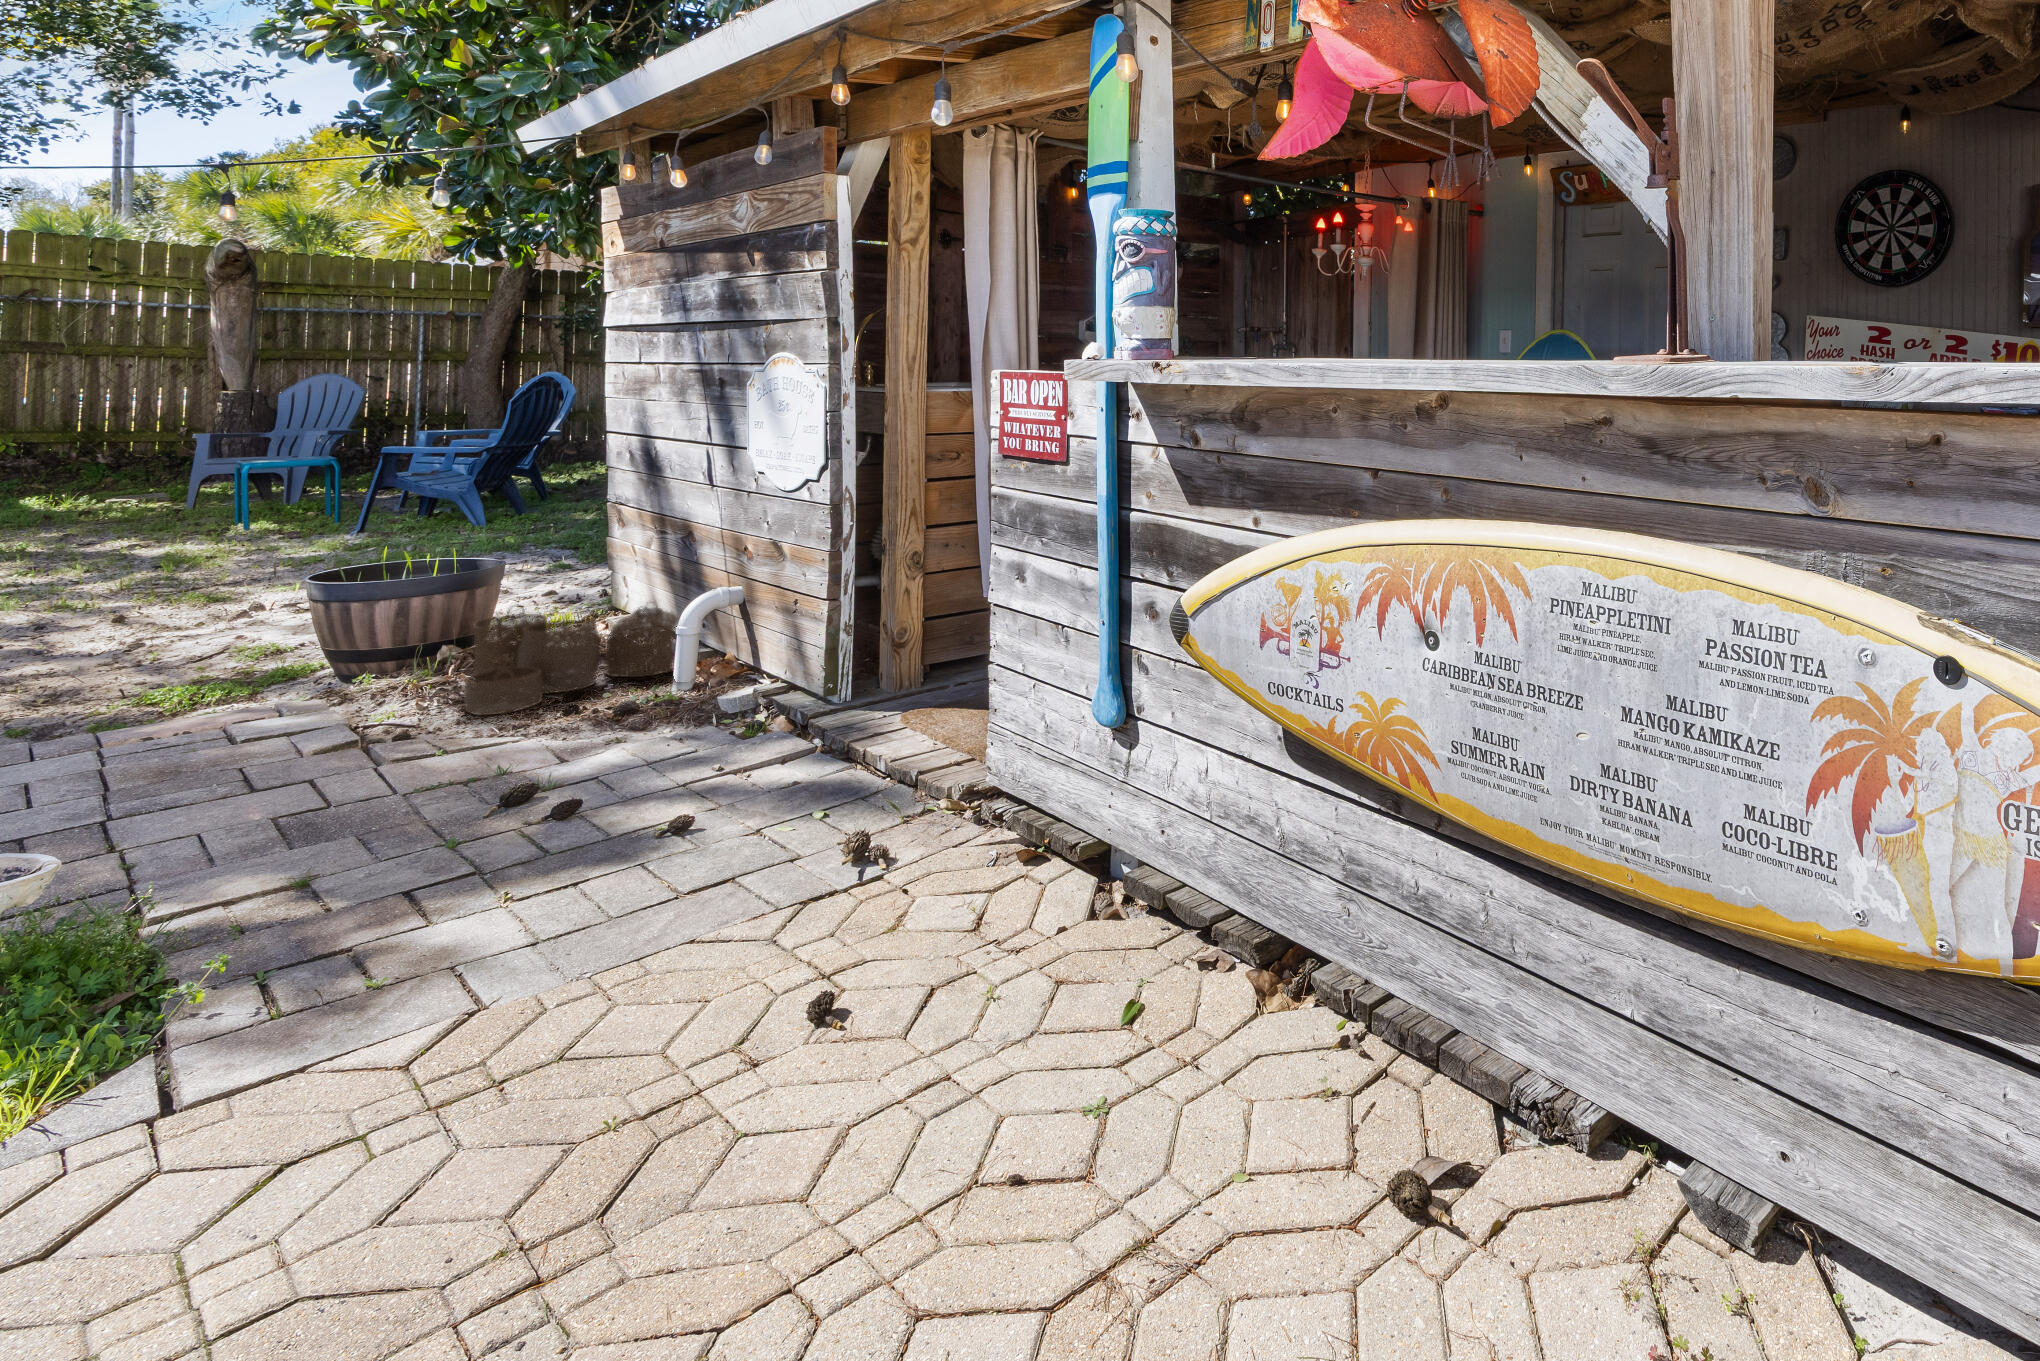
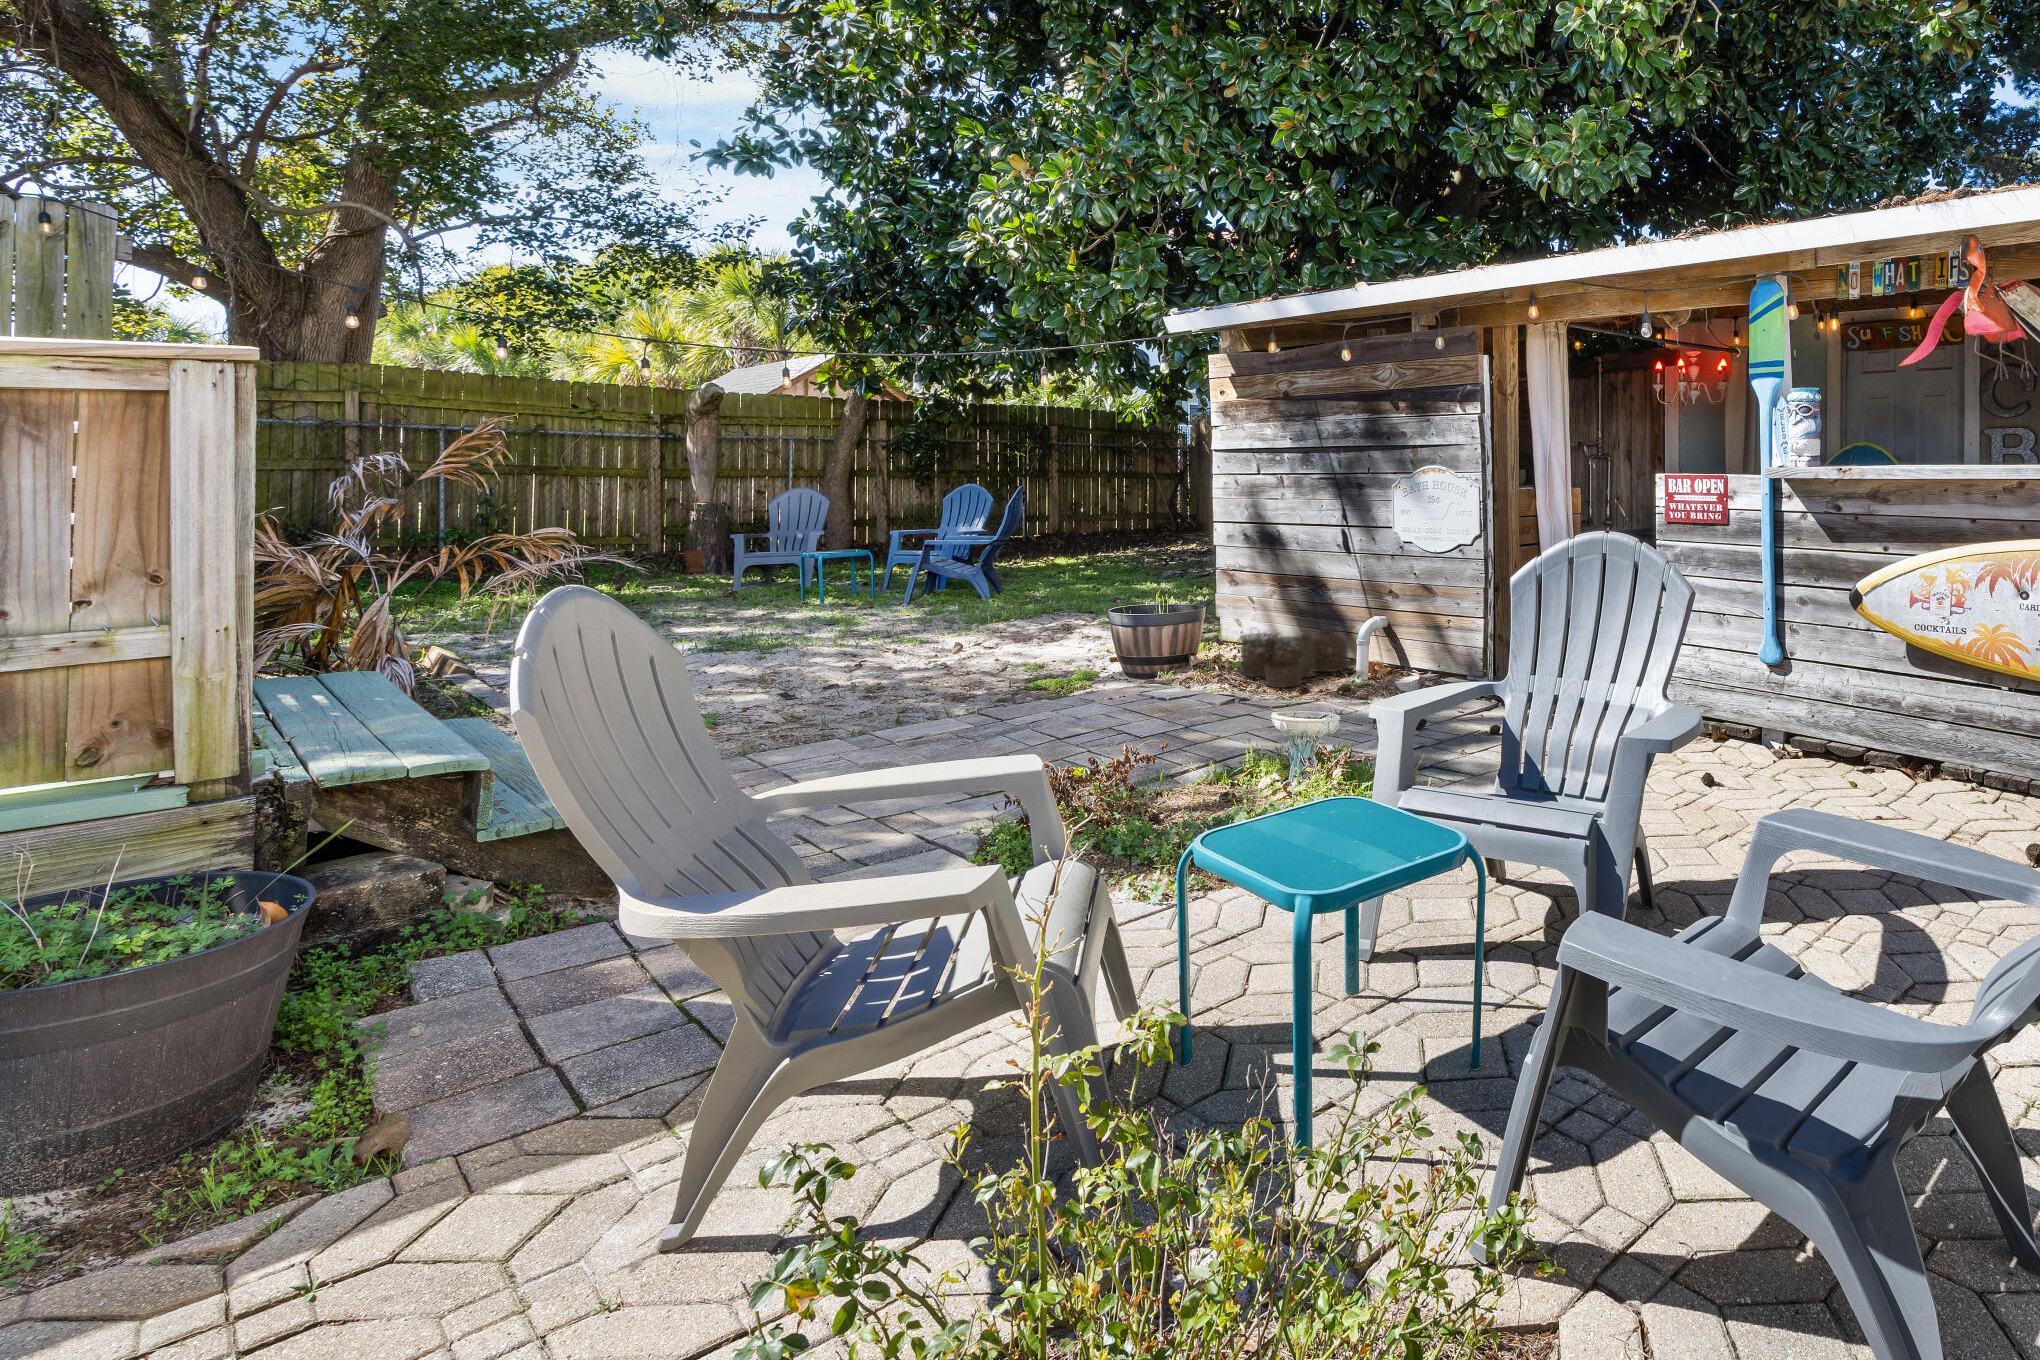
potted plant: none [48,412,102,486] -> present [683,521,707,573]

